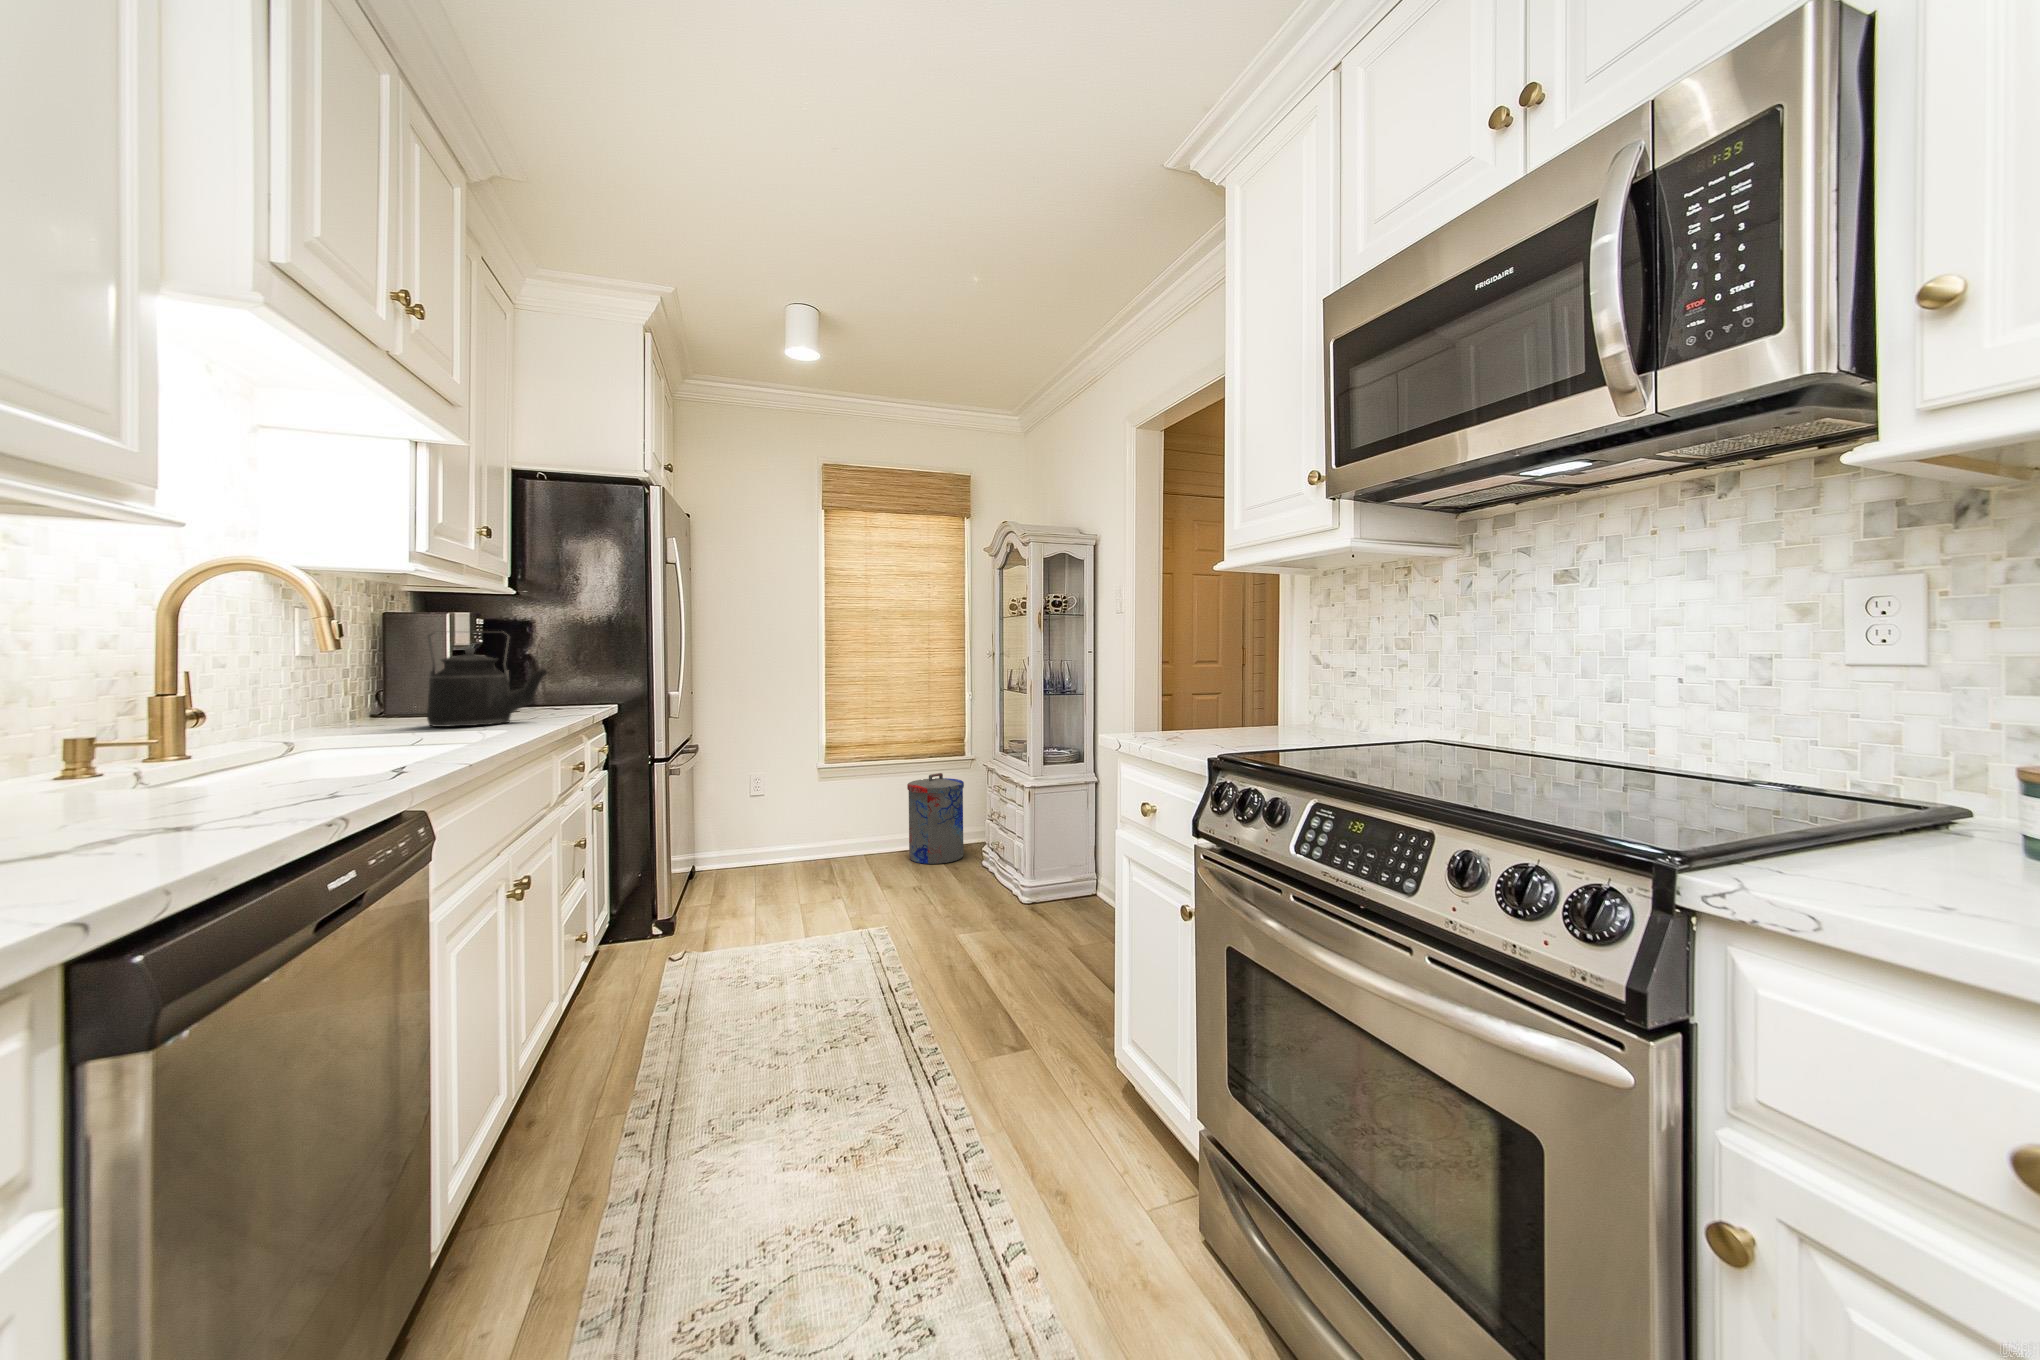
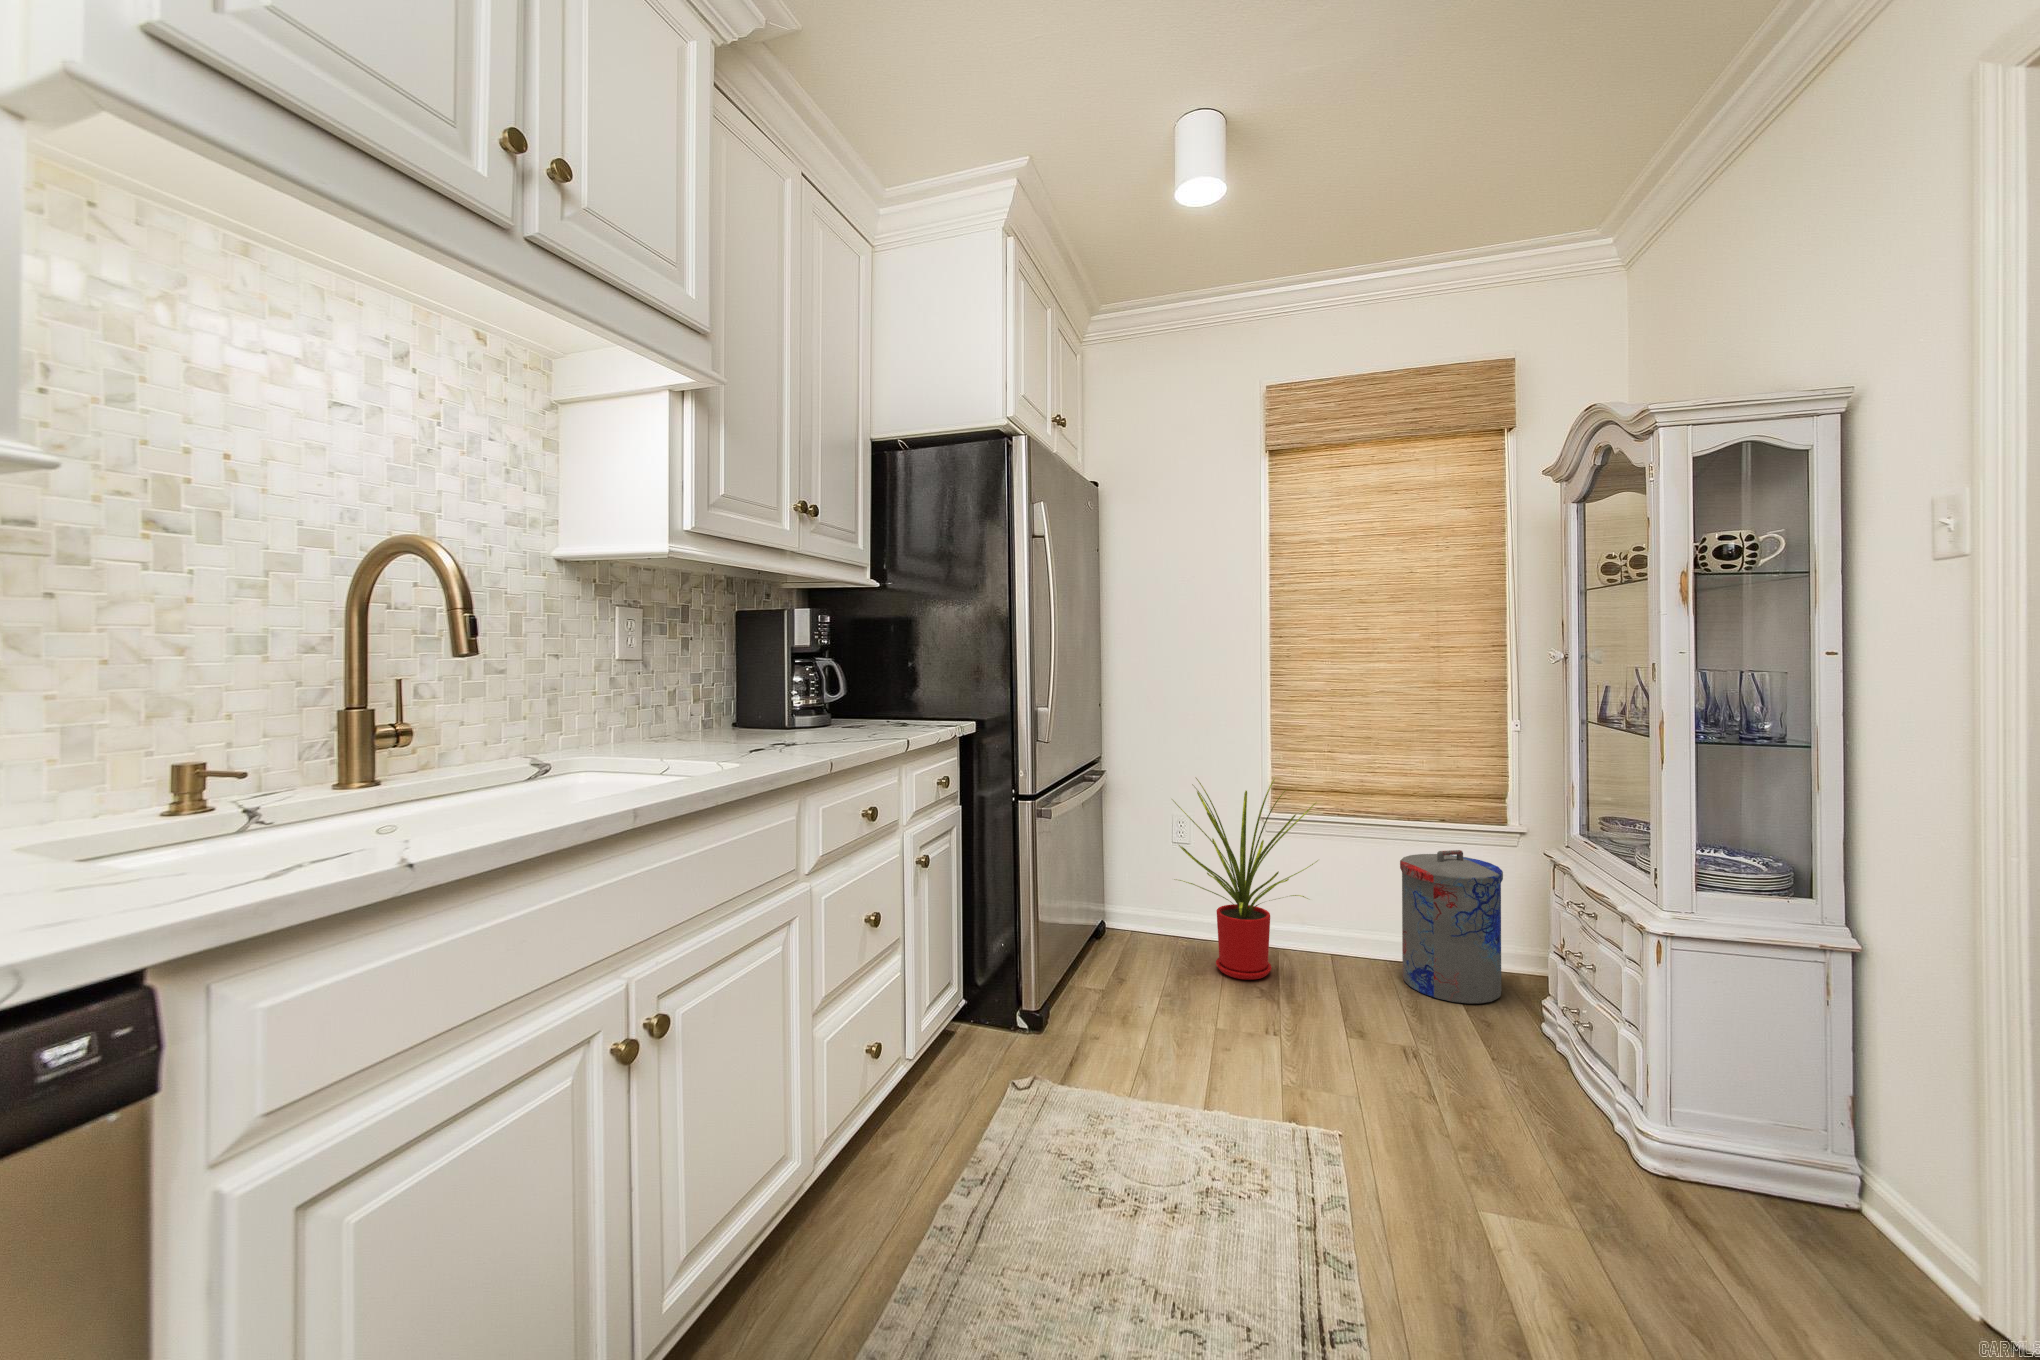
kettle: present [427,631,548,727] -> none [714,627,840,751]
house plant: none [754,738,860,878] -> present [1173,778,1317,980]

